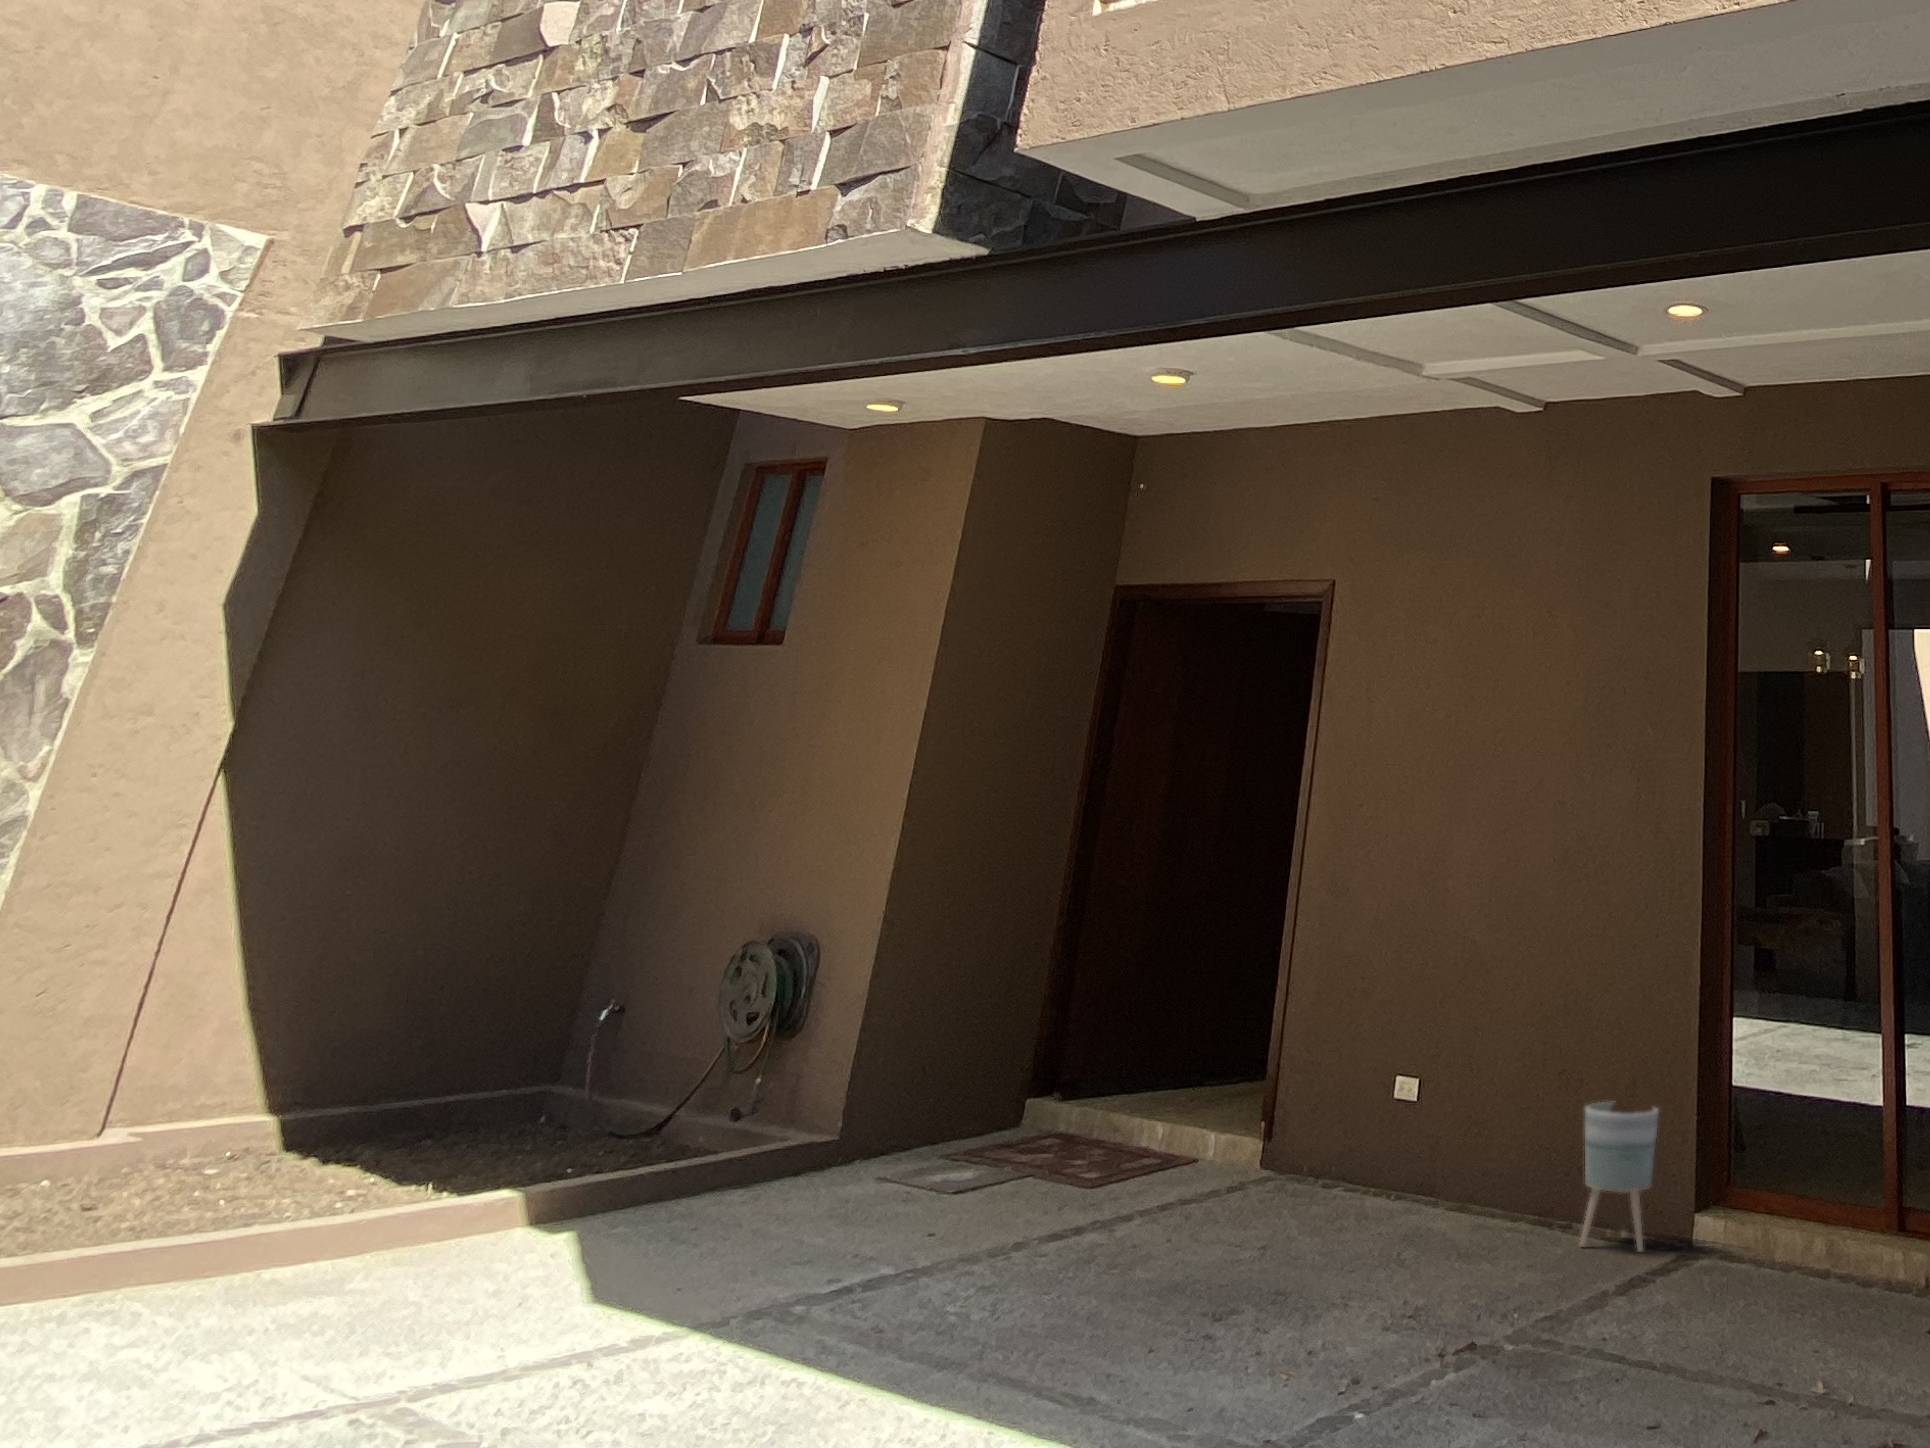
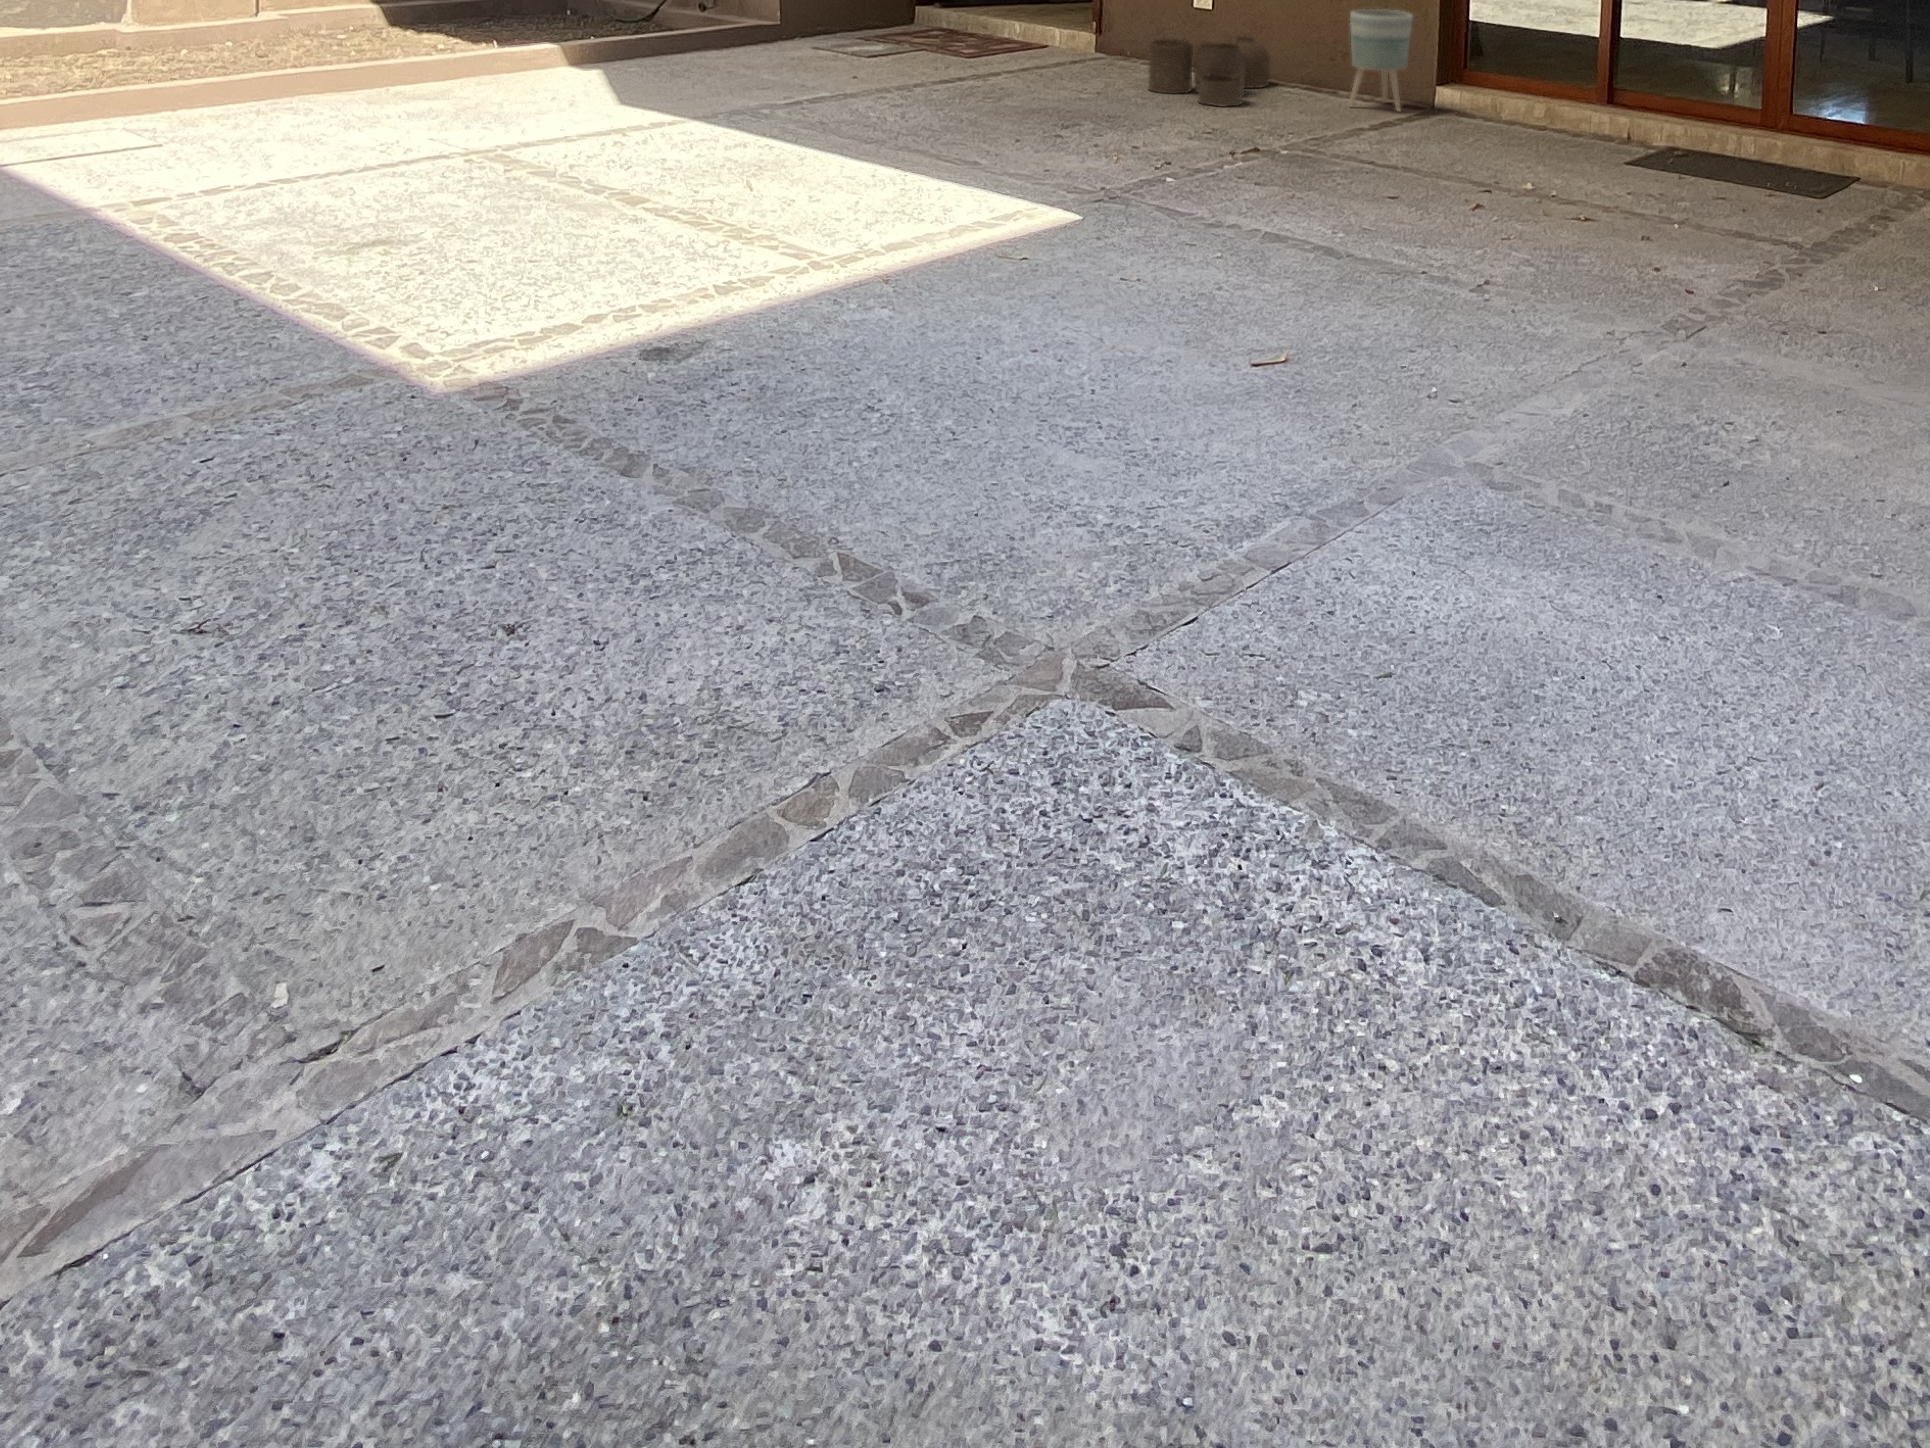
woven basket: none [1329,1136,1484,1253] -> present [1148,36,1270,107]

